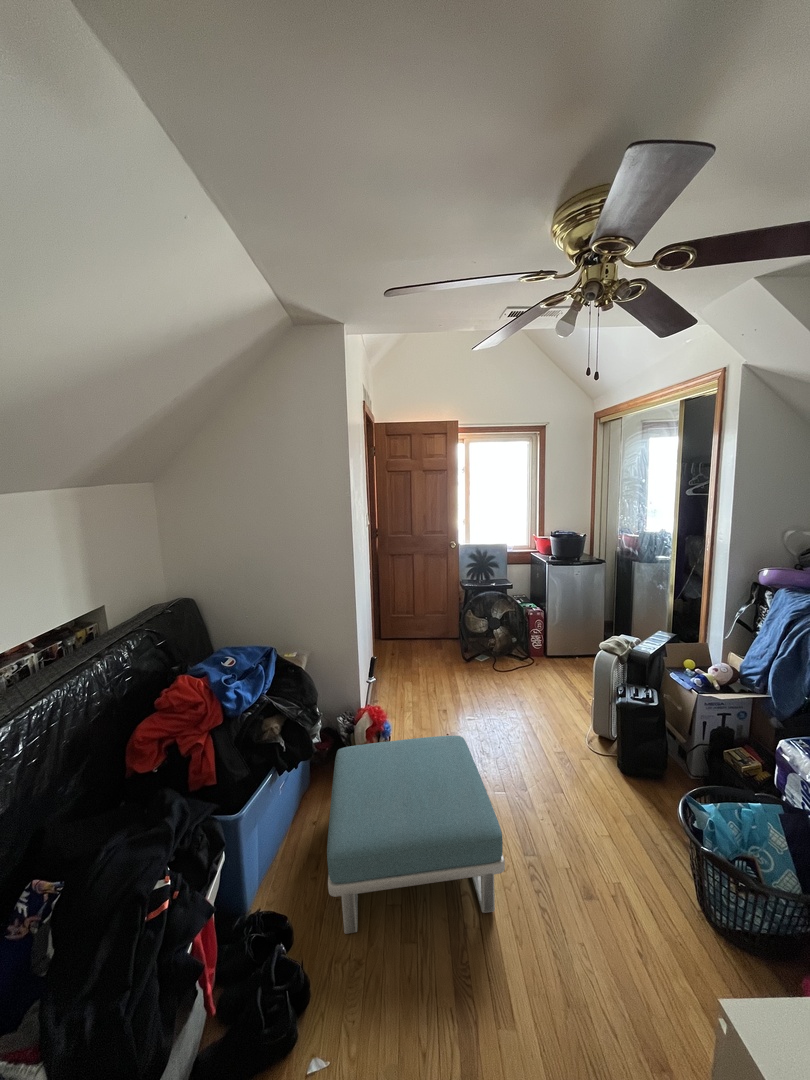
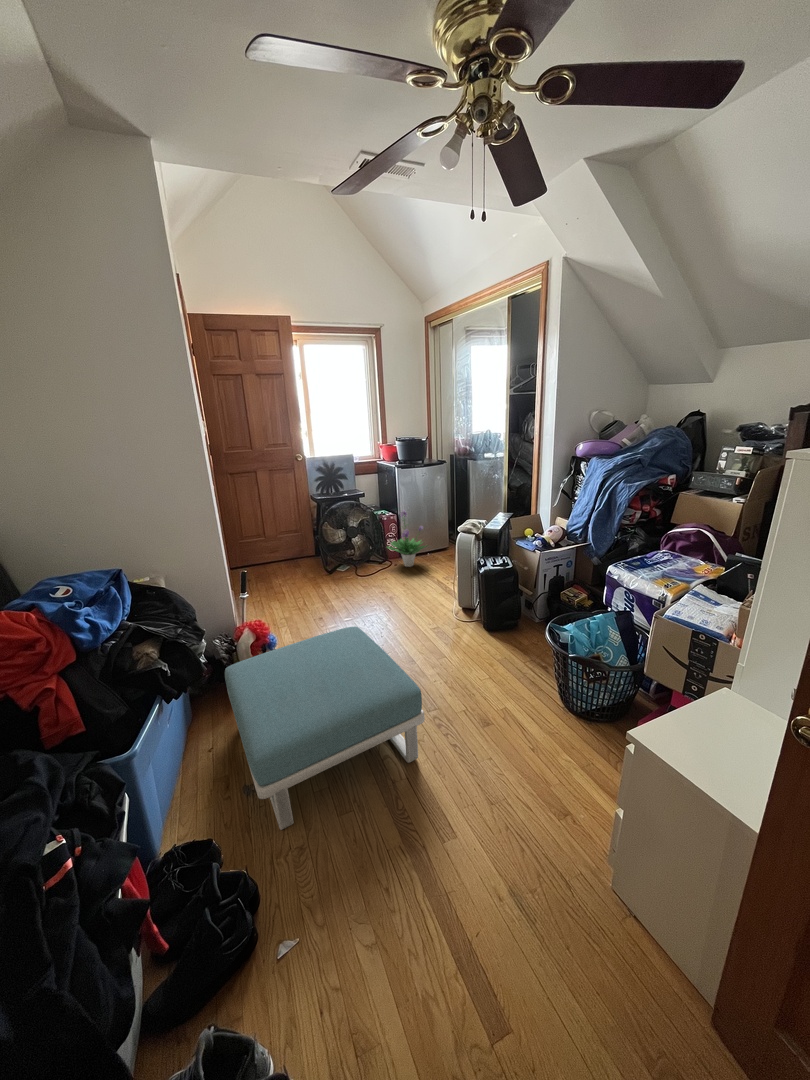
potted plant: none [526,608,575,670] -> present [387,510,426,567]

